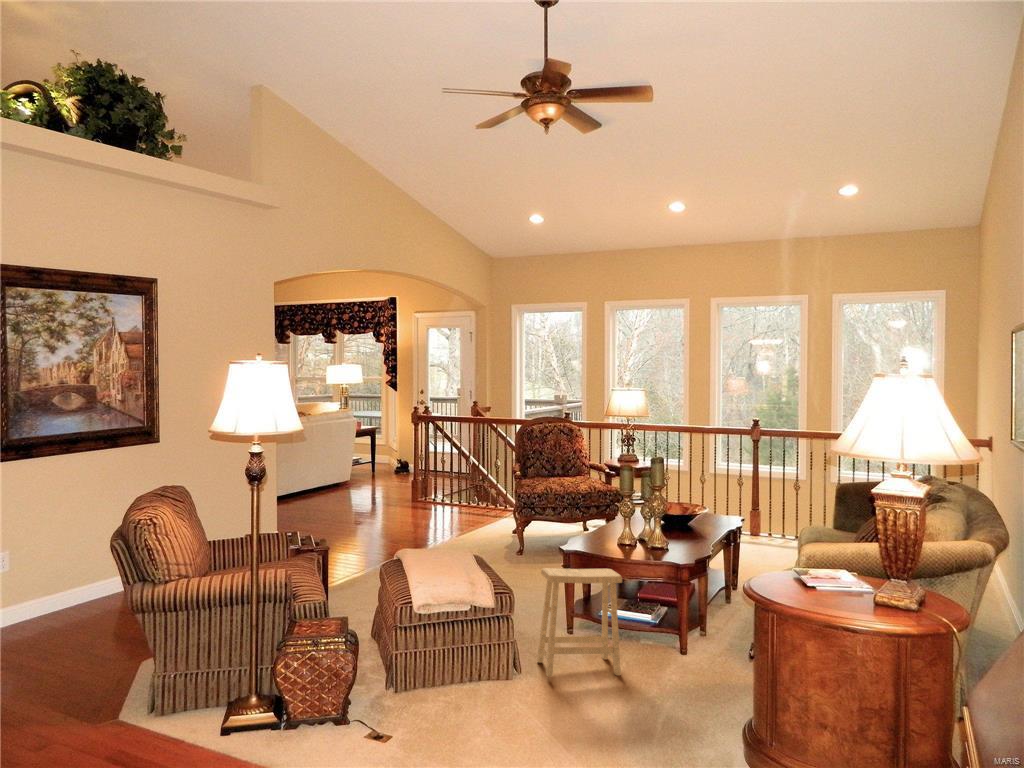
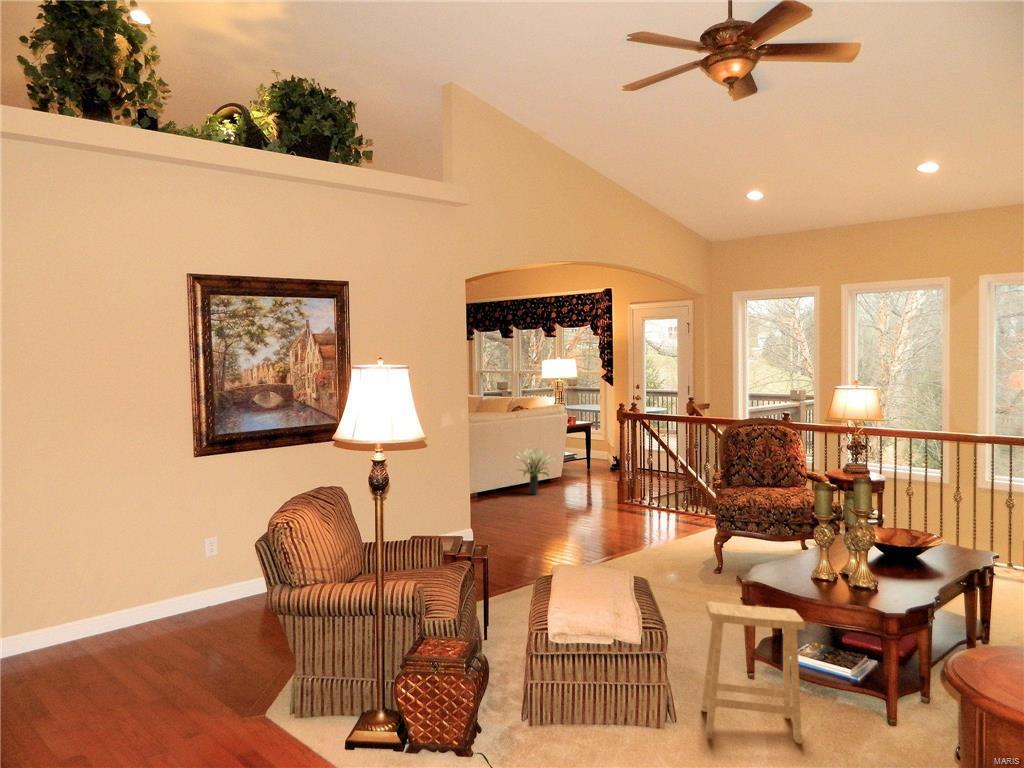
potted plant: none [309,452,352,499] -> present [515,448,557,494]

